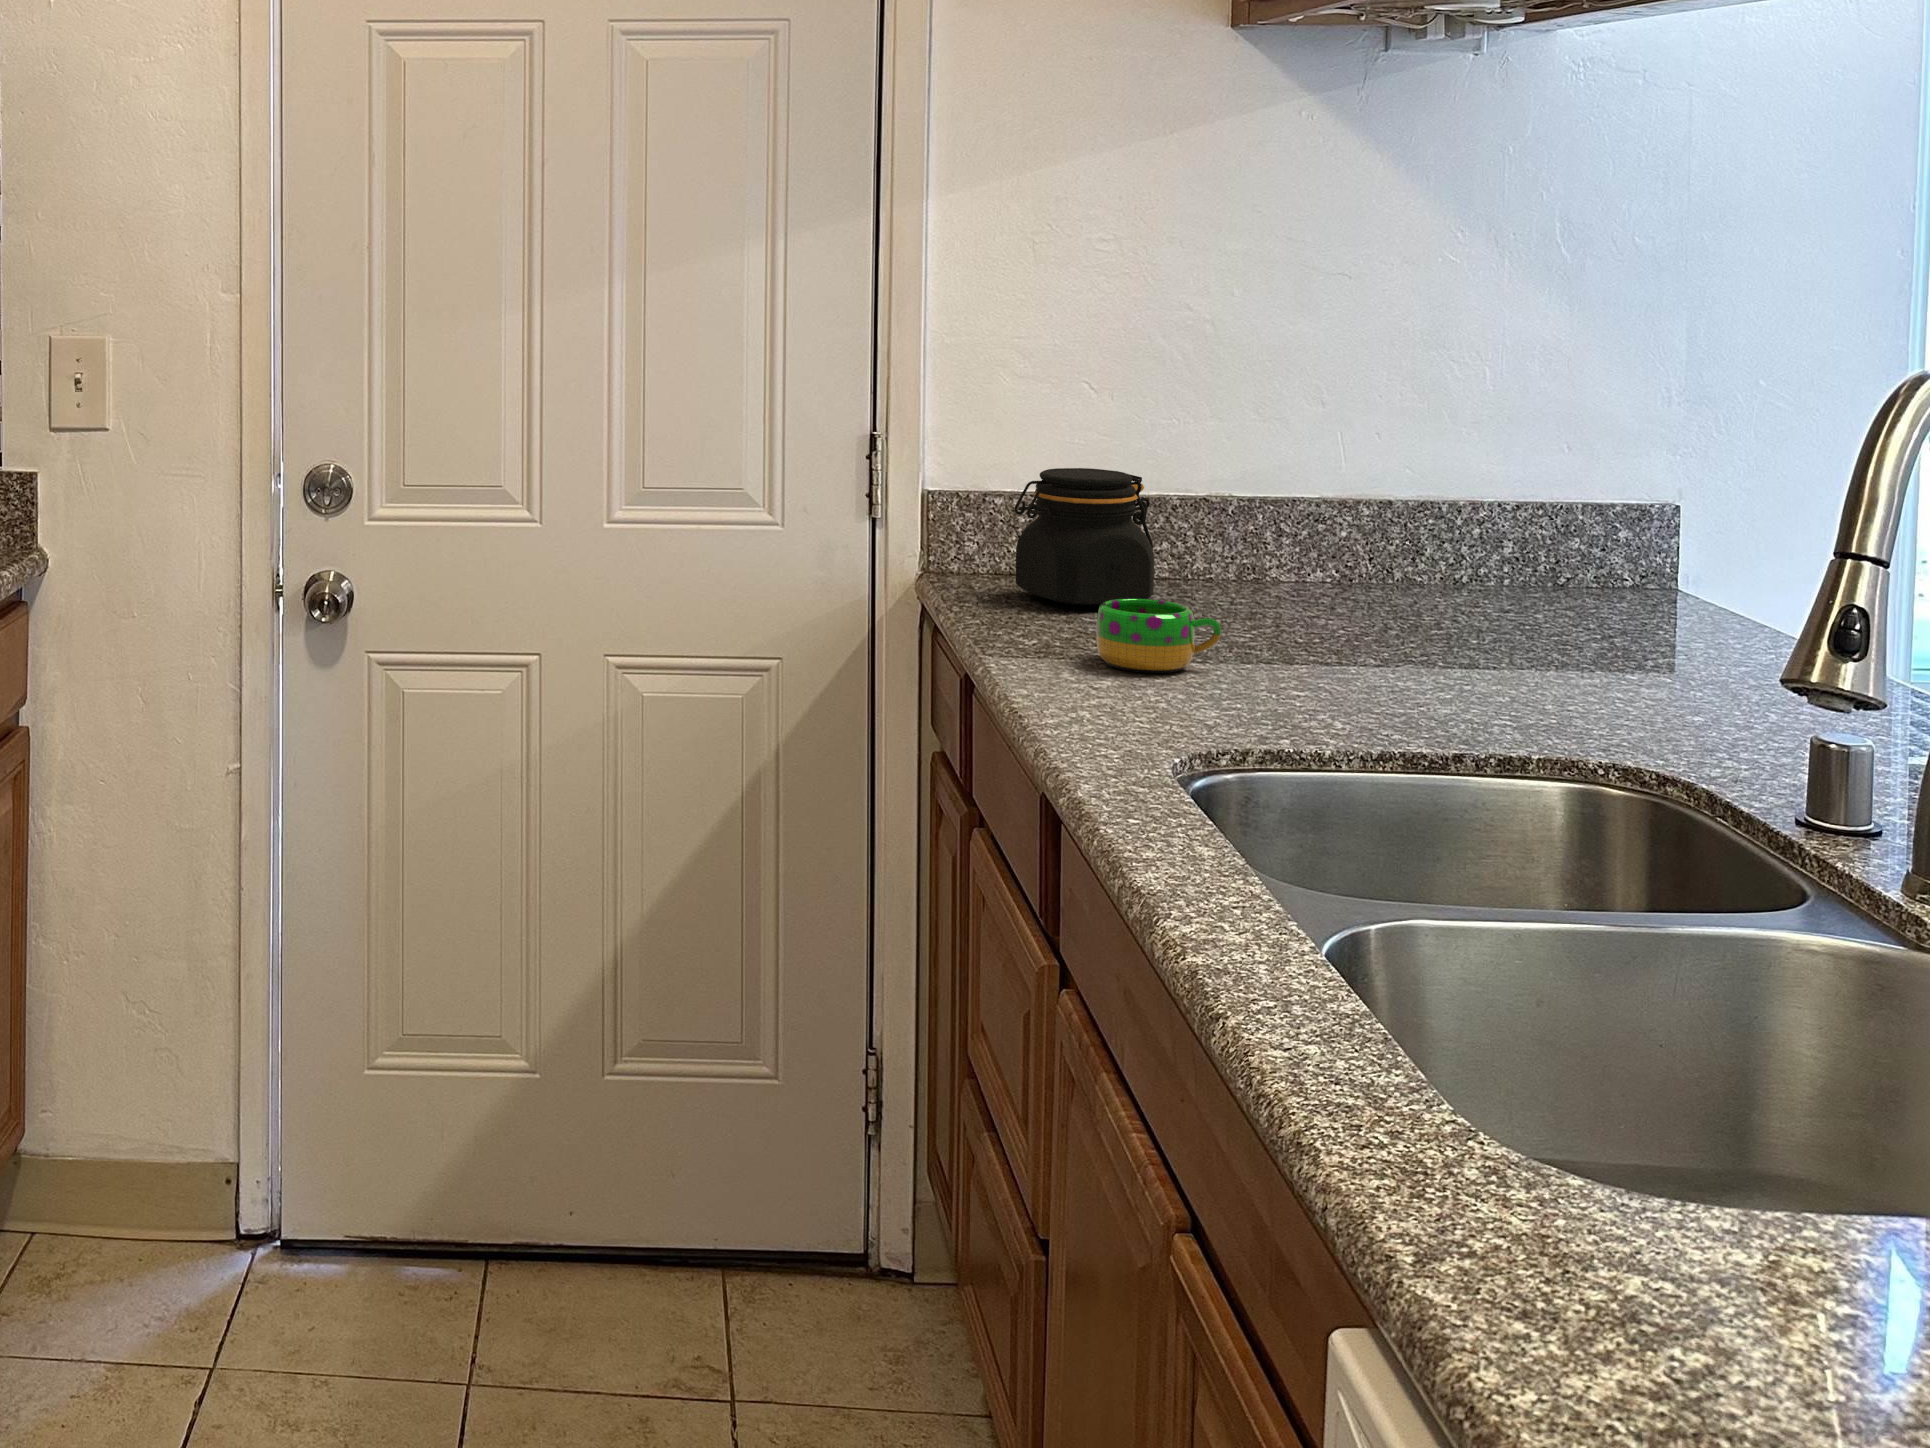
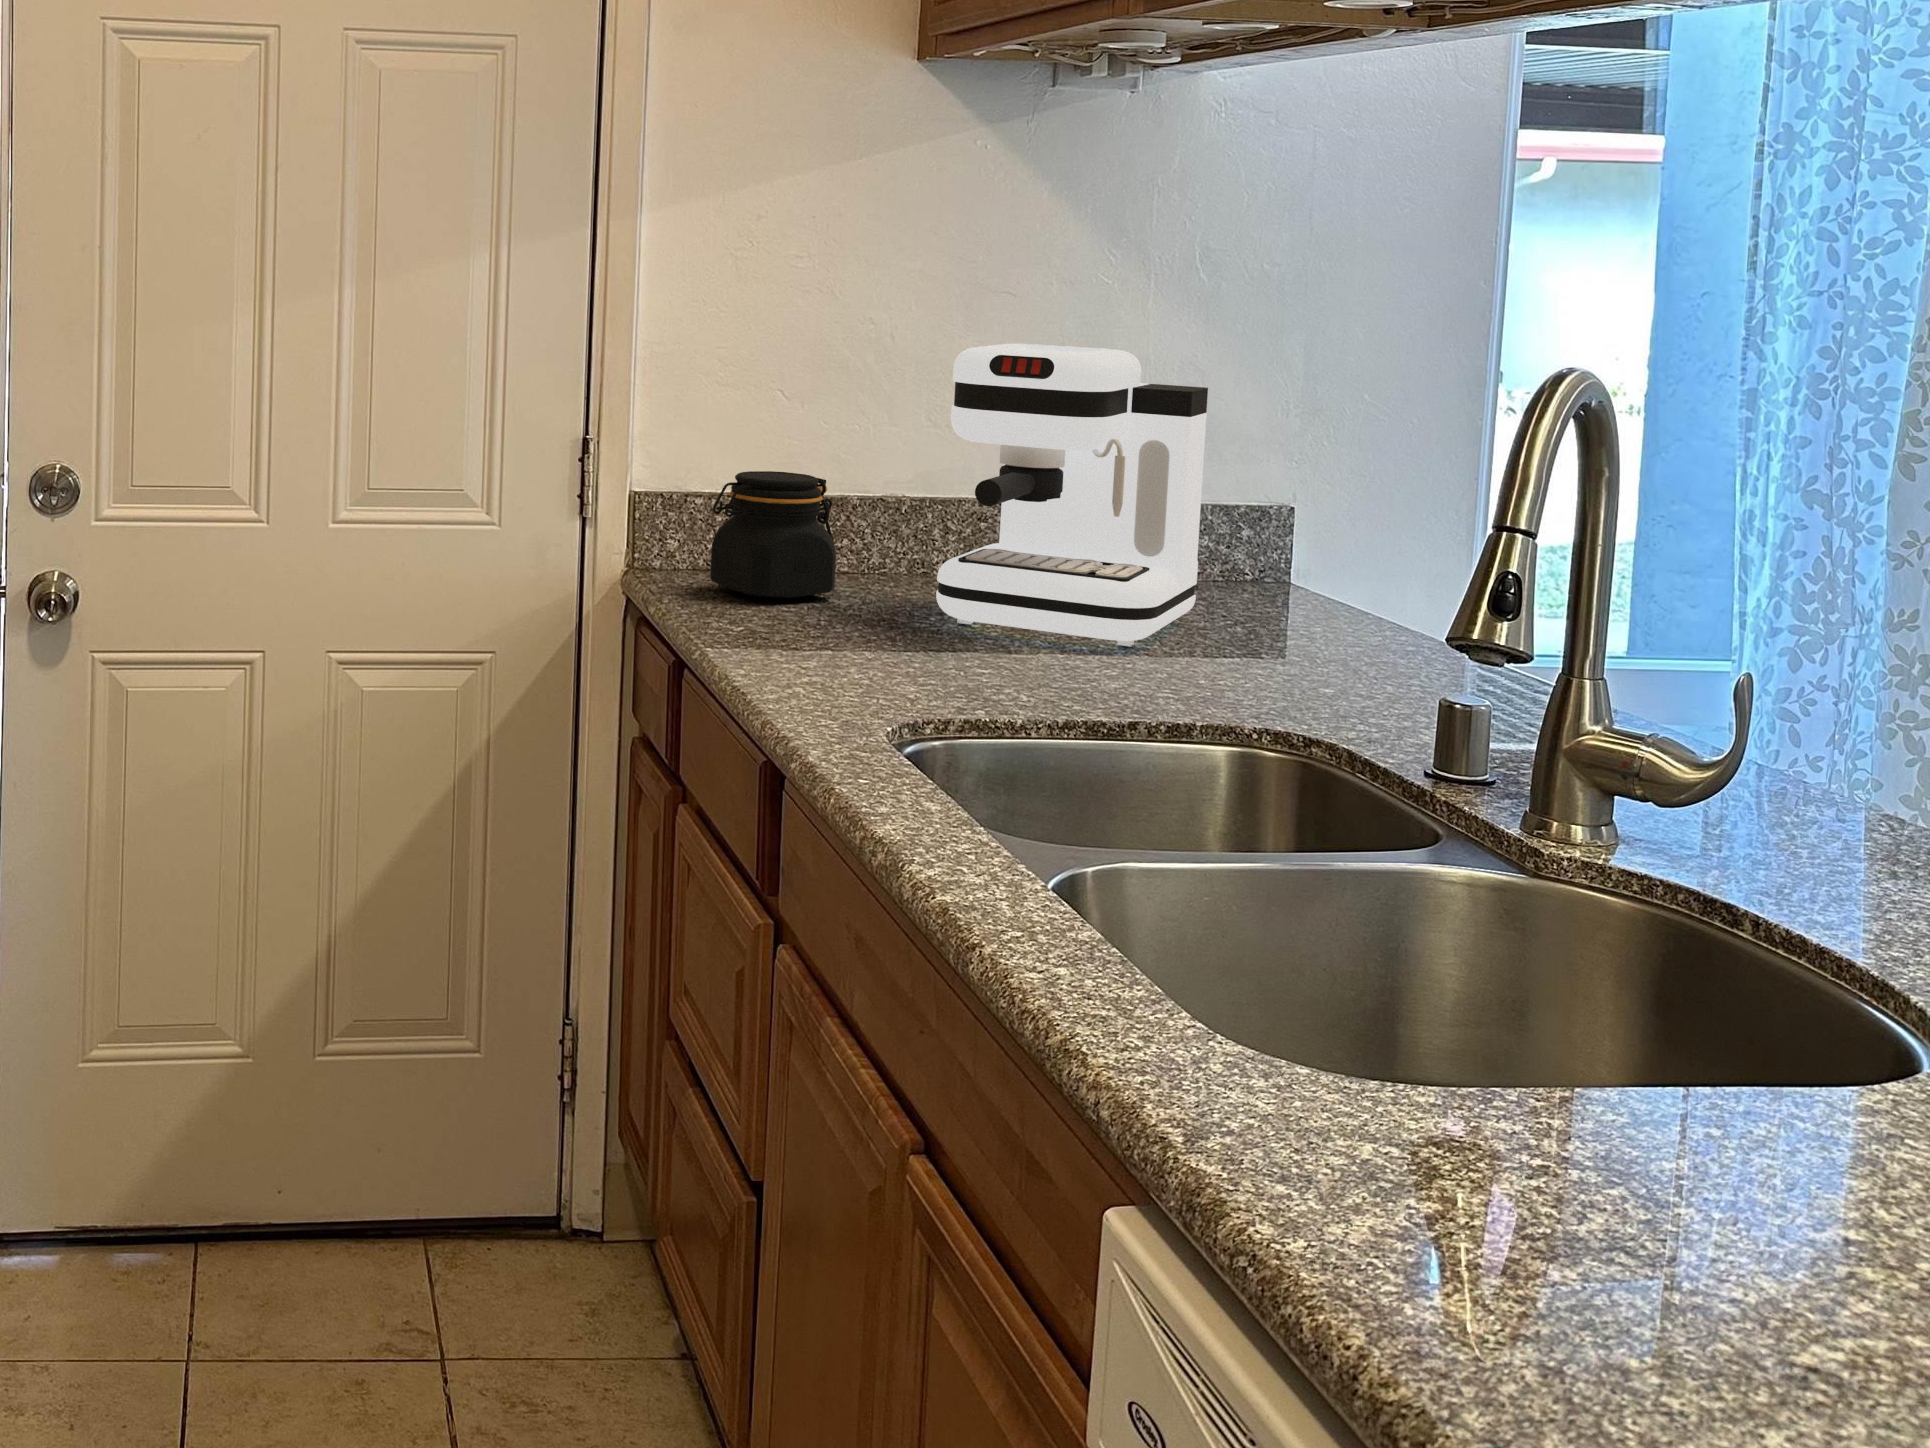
coffee maker: none [1263,328,1580,665] -> present [936,344,1208,646]
mug: present [1096,599,1221,673] -> none [798,589,908,656]

